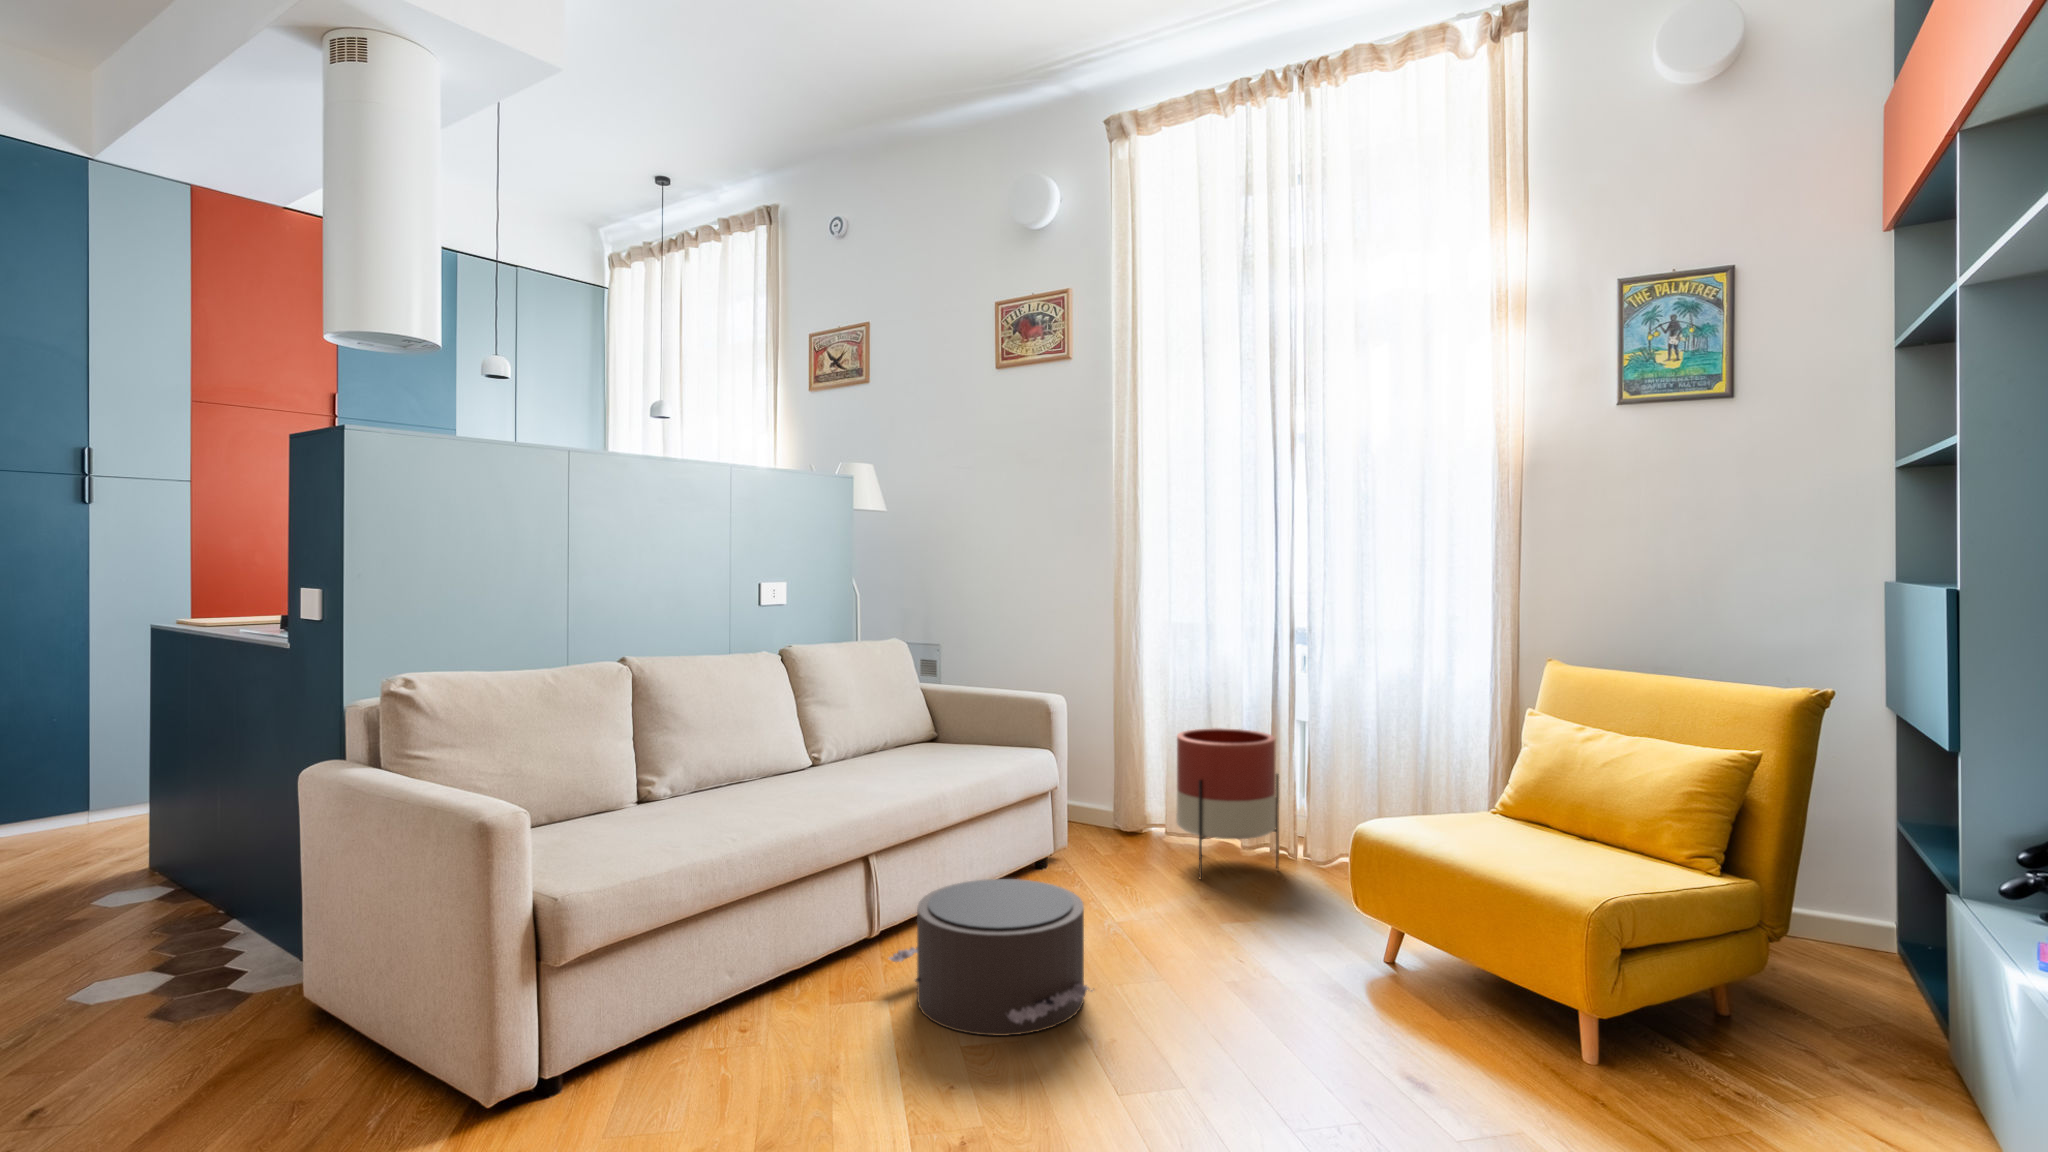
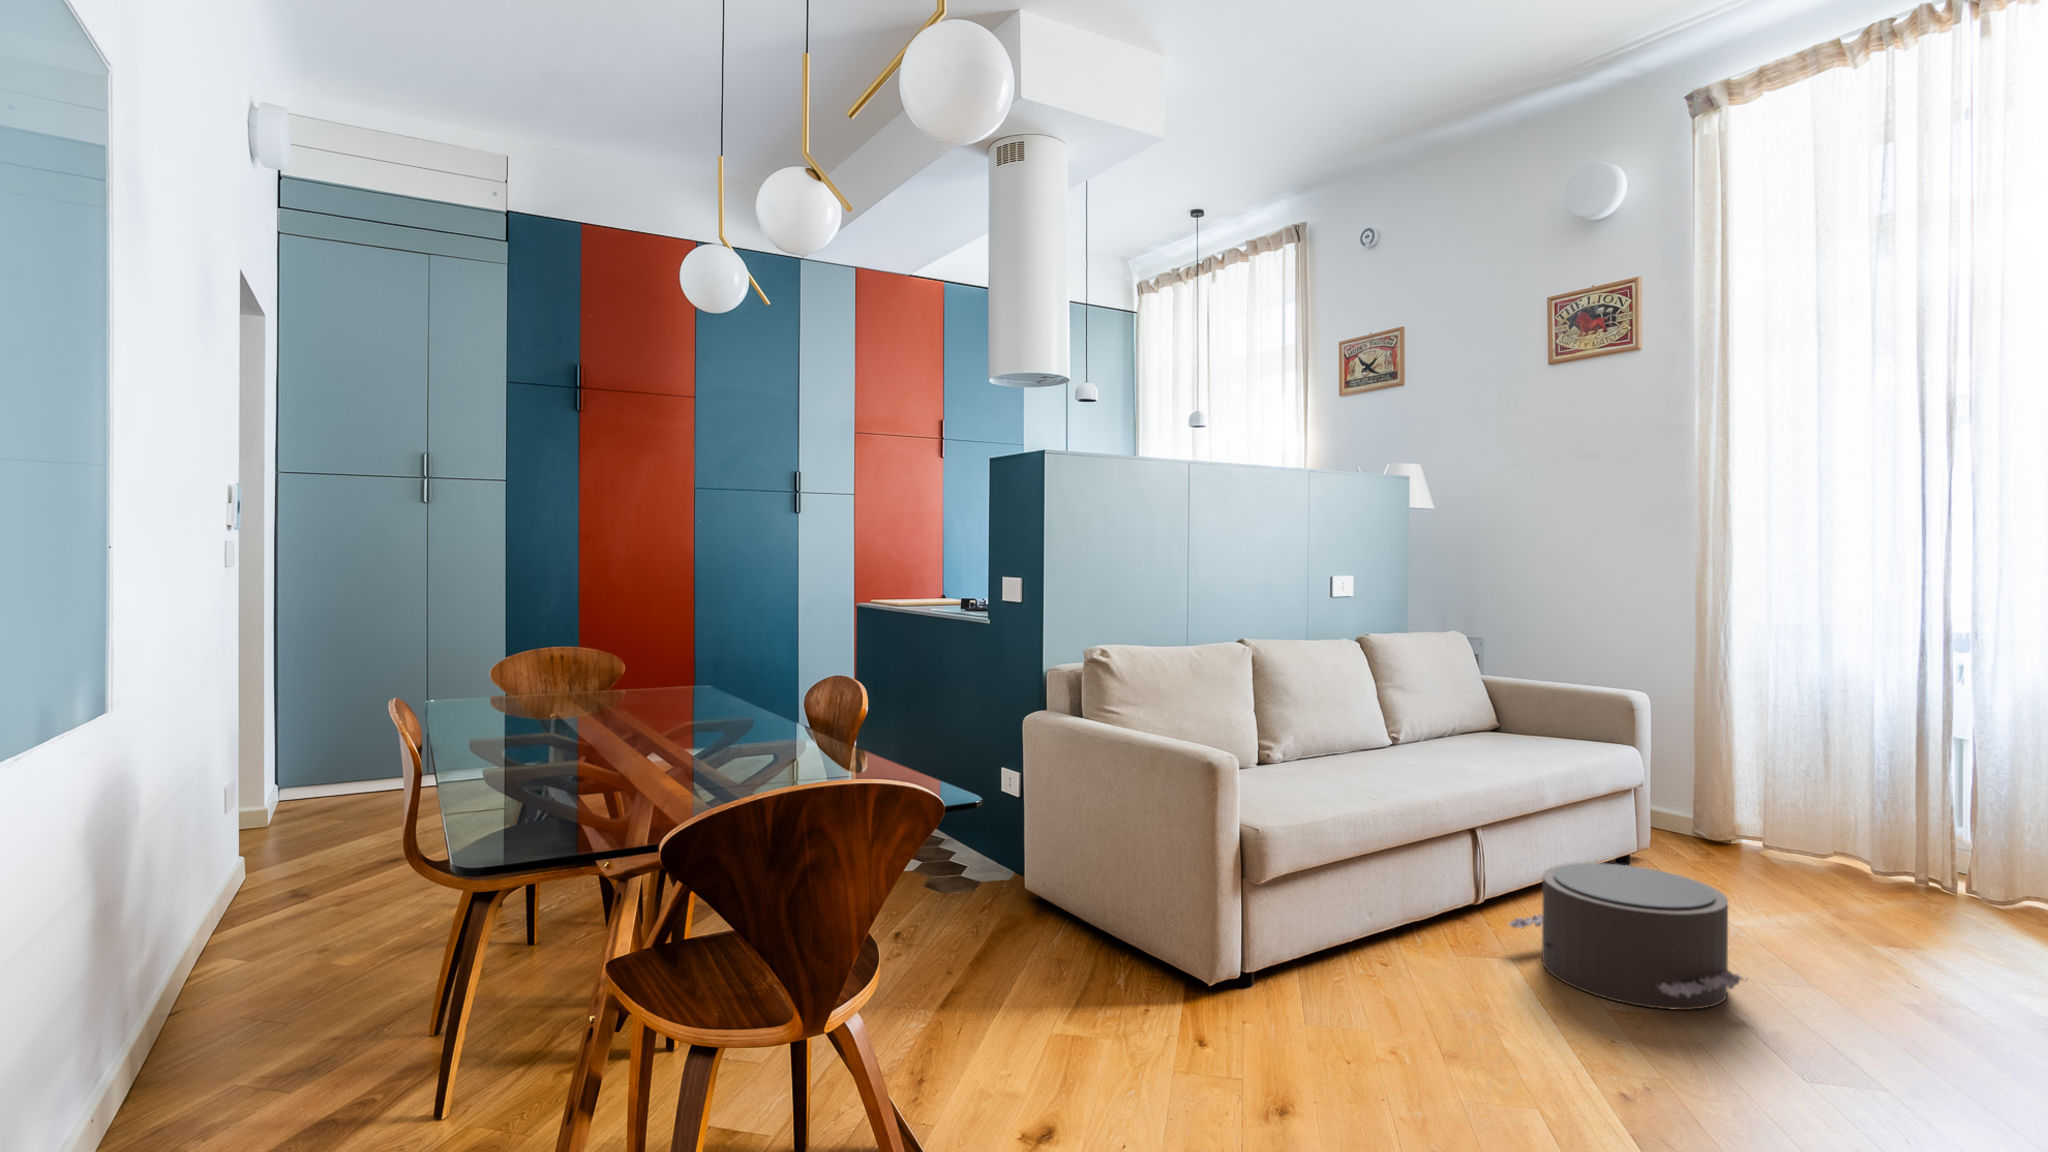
planter: present [1176,728,1279,879] -> none [1788,739,1929,900]

